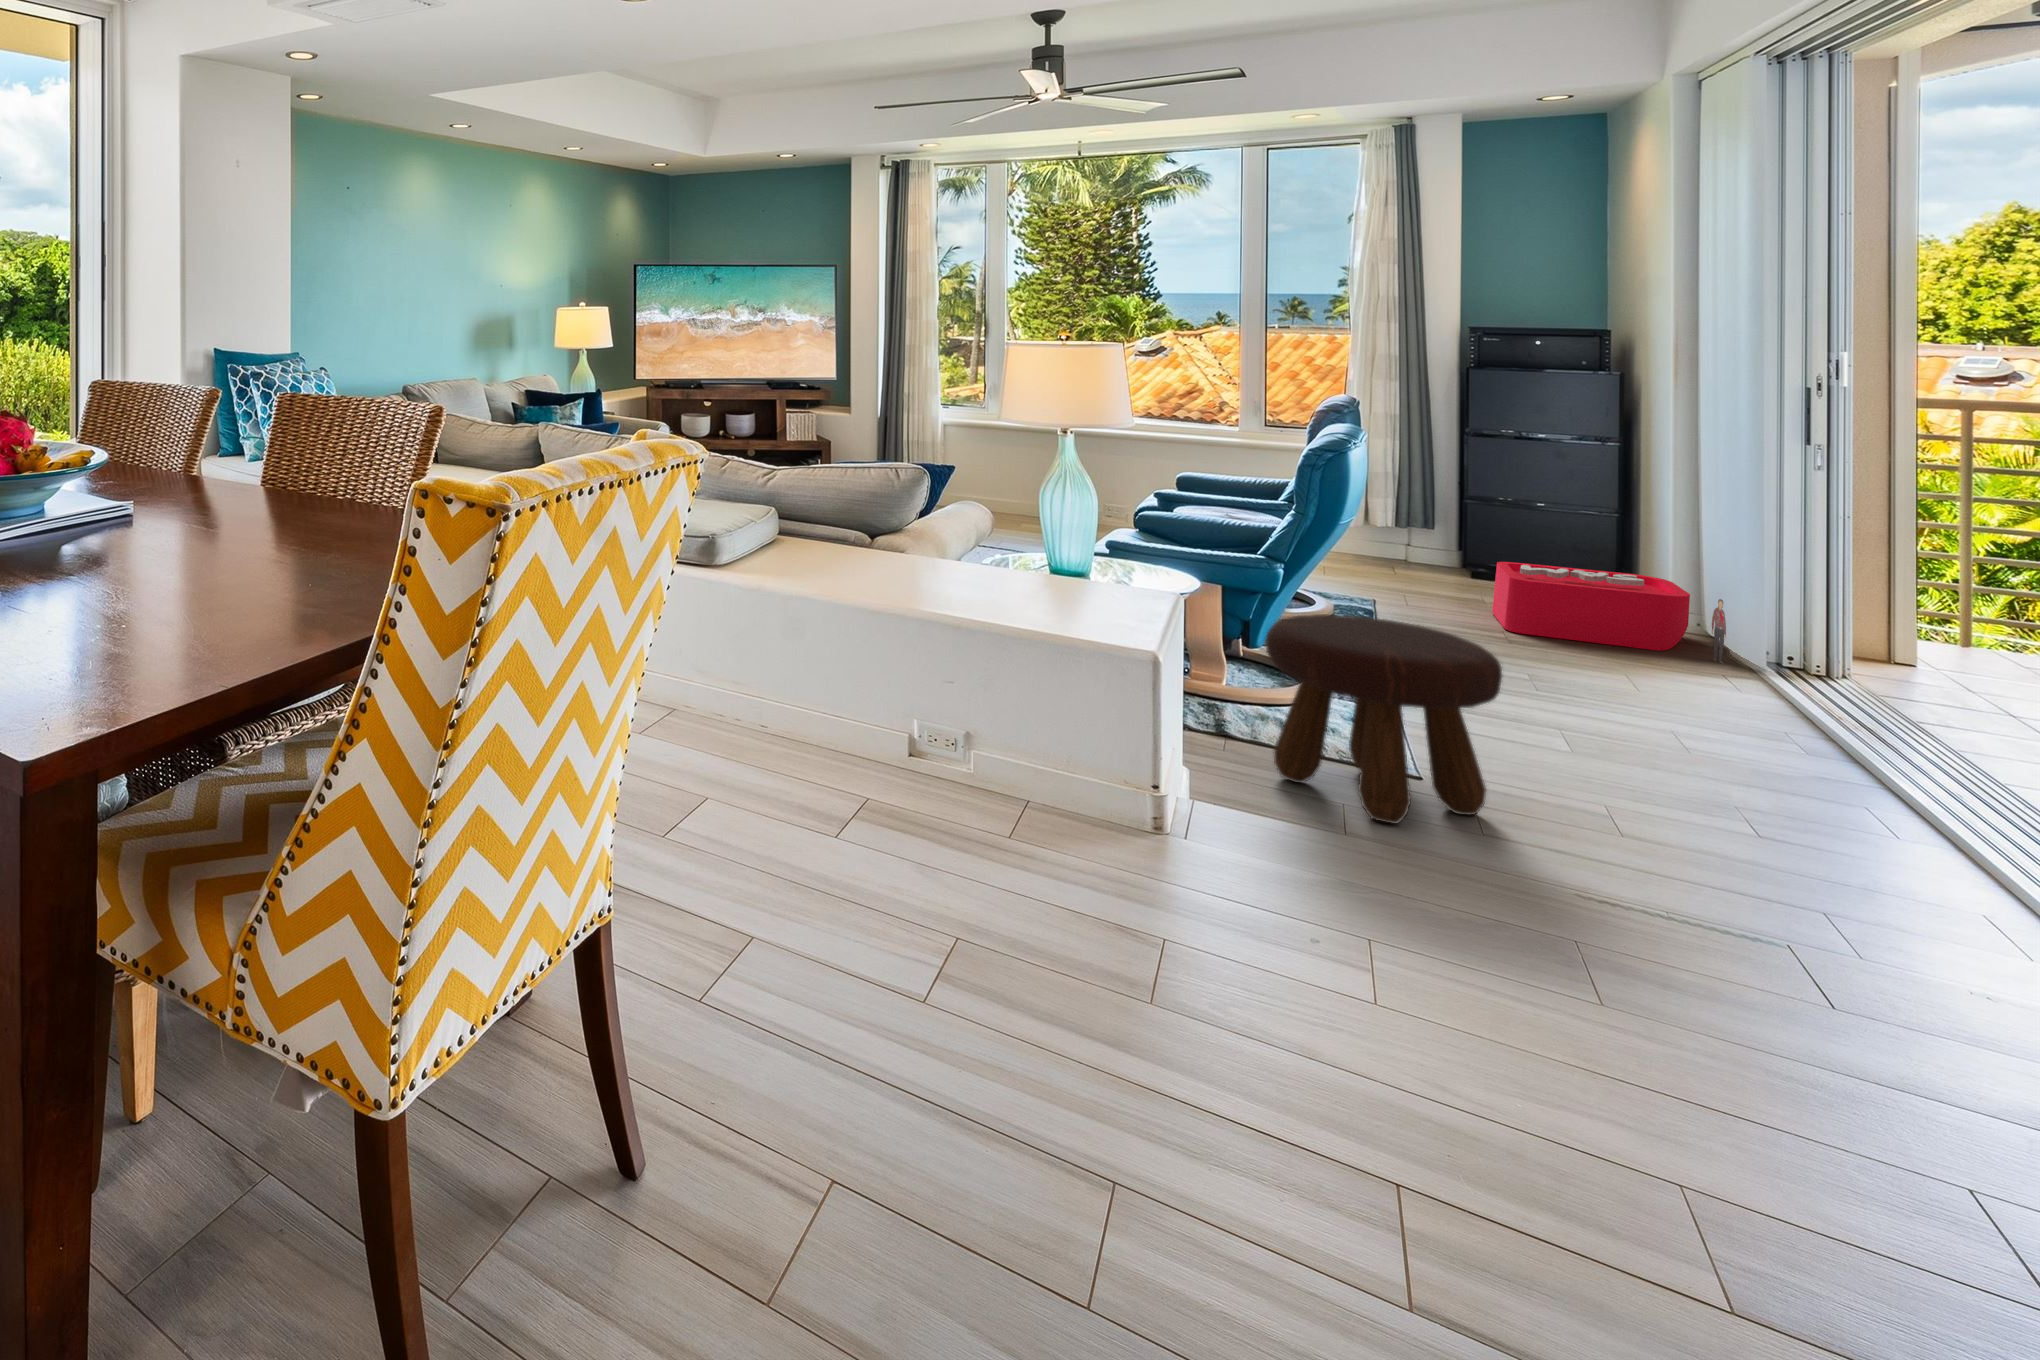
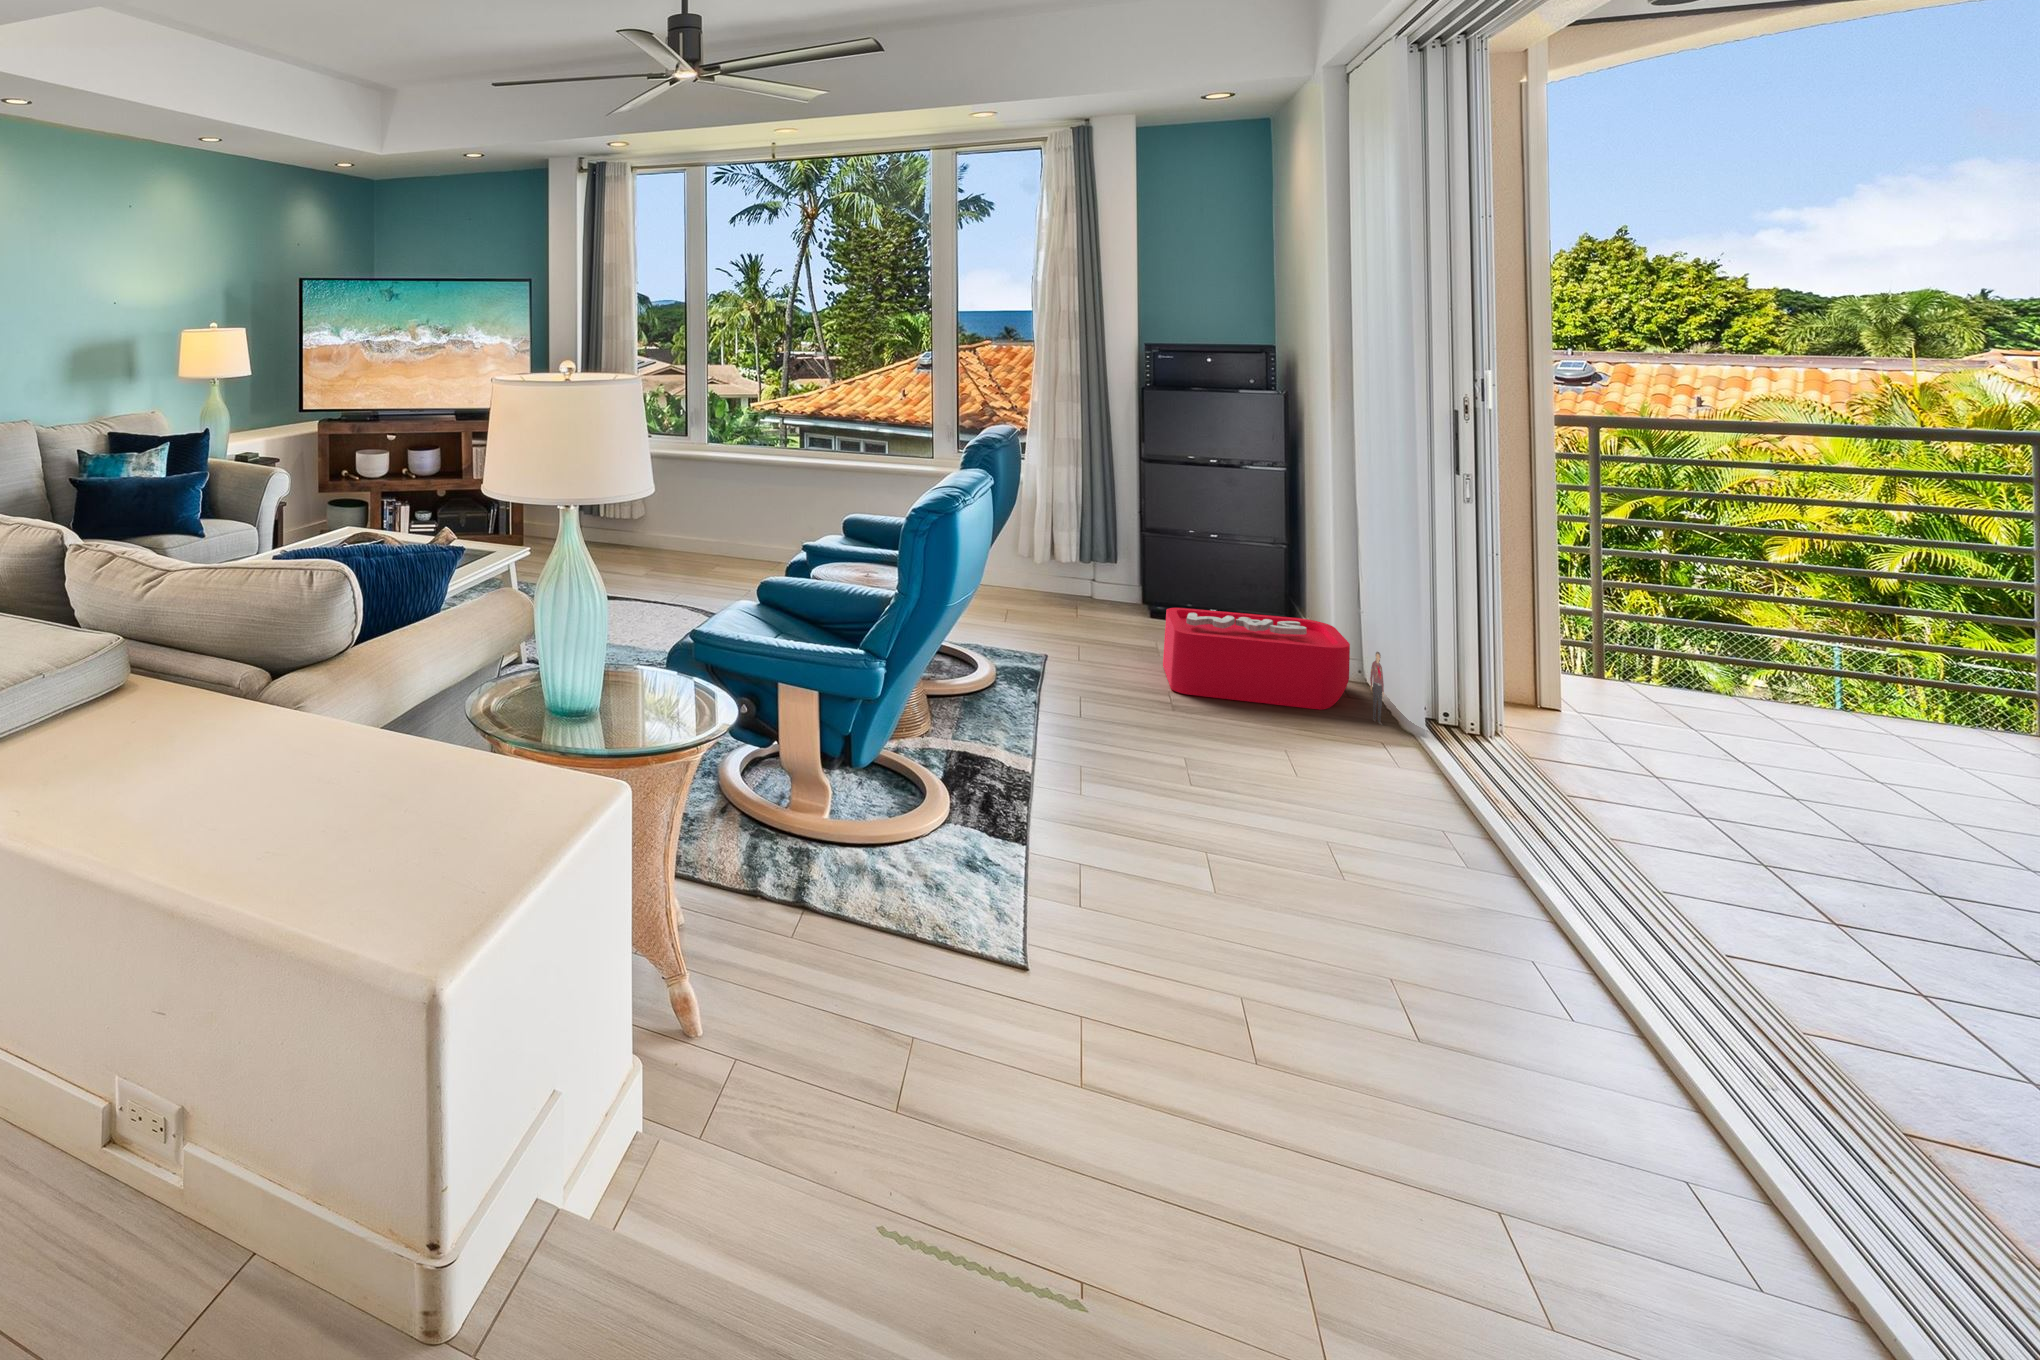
footstool: present [1265,614,1502,824] -> none [830,738,1099,1048]

